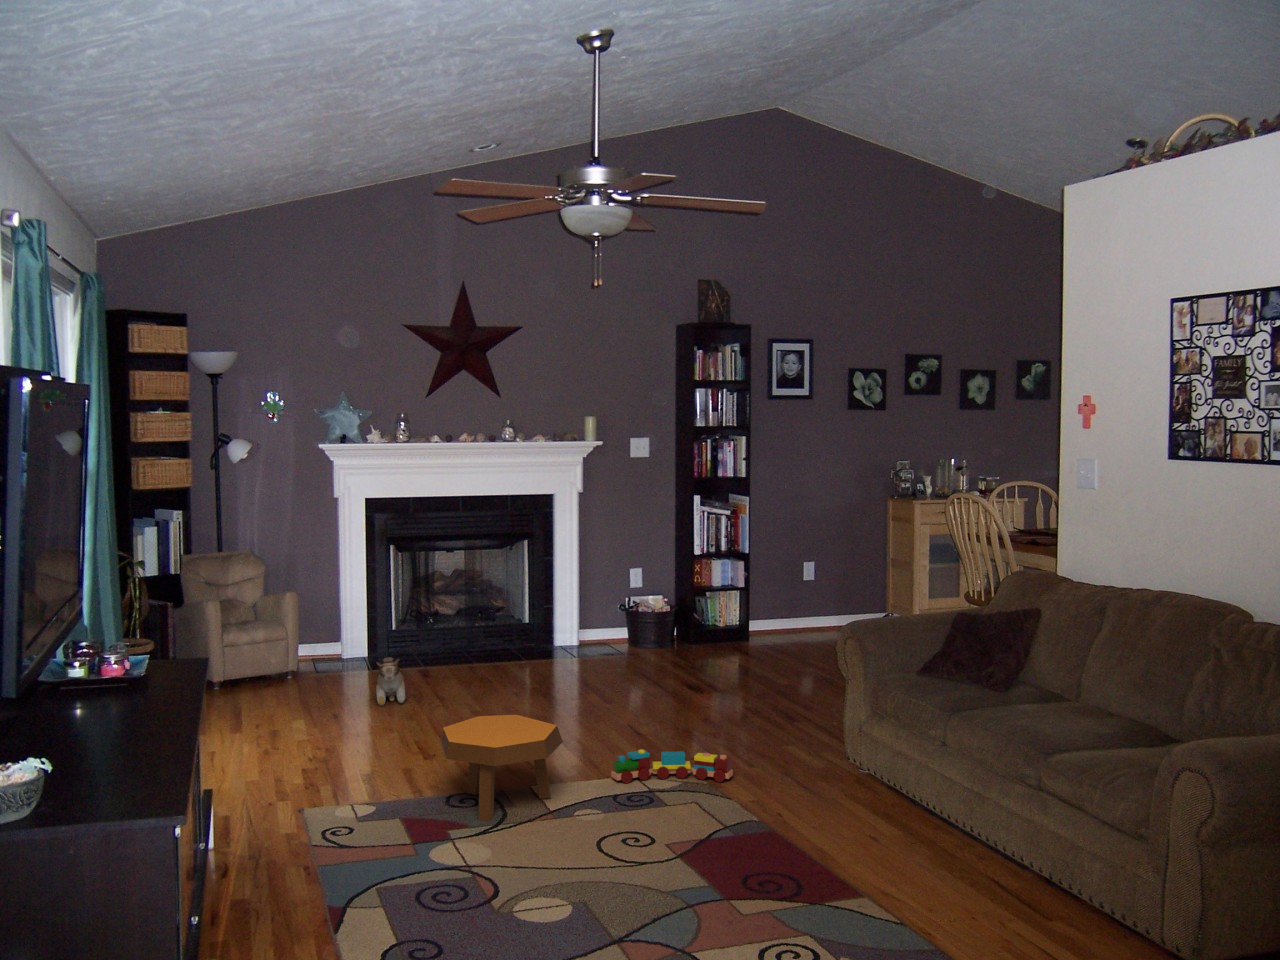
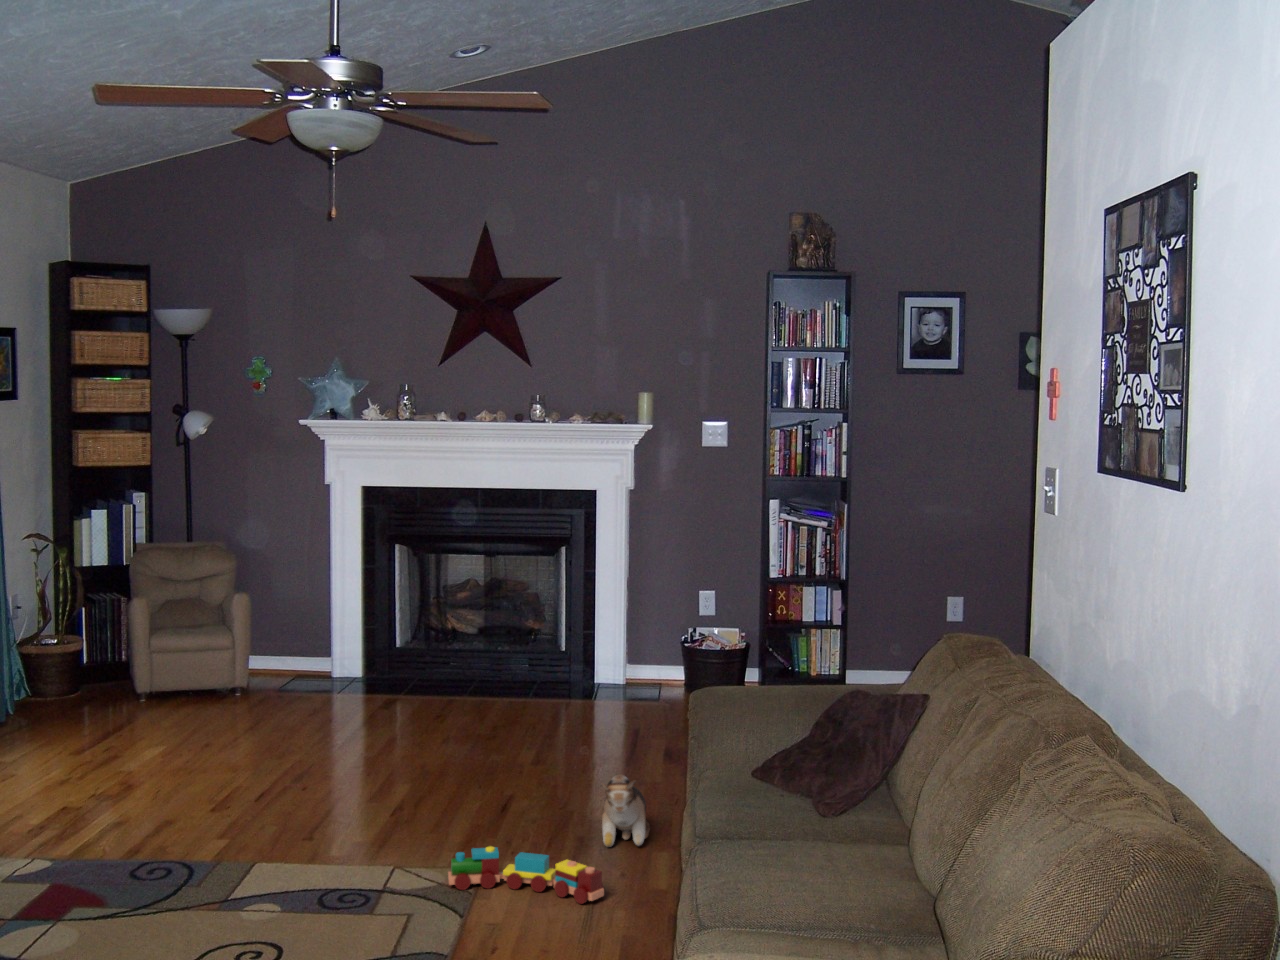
plush toy: present [376,657,407,706] -> present [601,774,650,847]
footstool: present [442,715,563,821] -> none [199,782,364,923]

